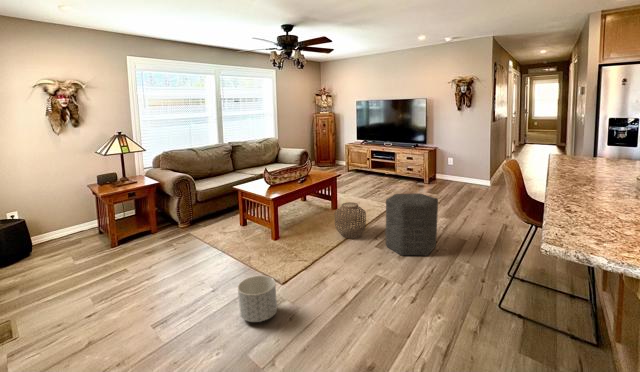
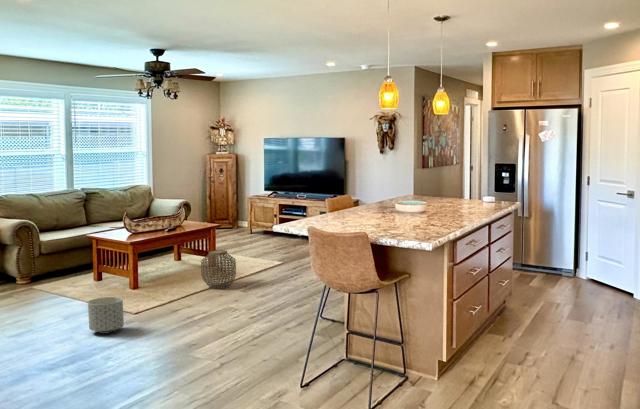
ottoman: present [385,193,438,256] -> none [250,238,304,299]

